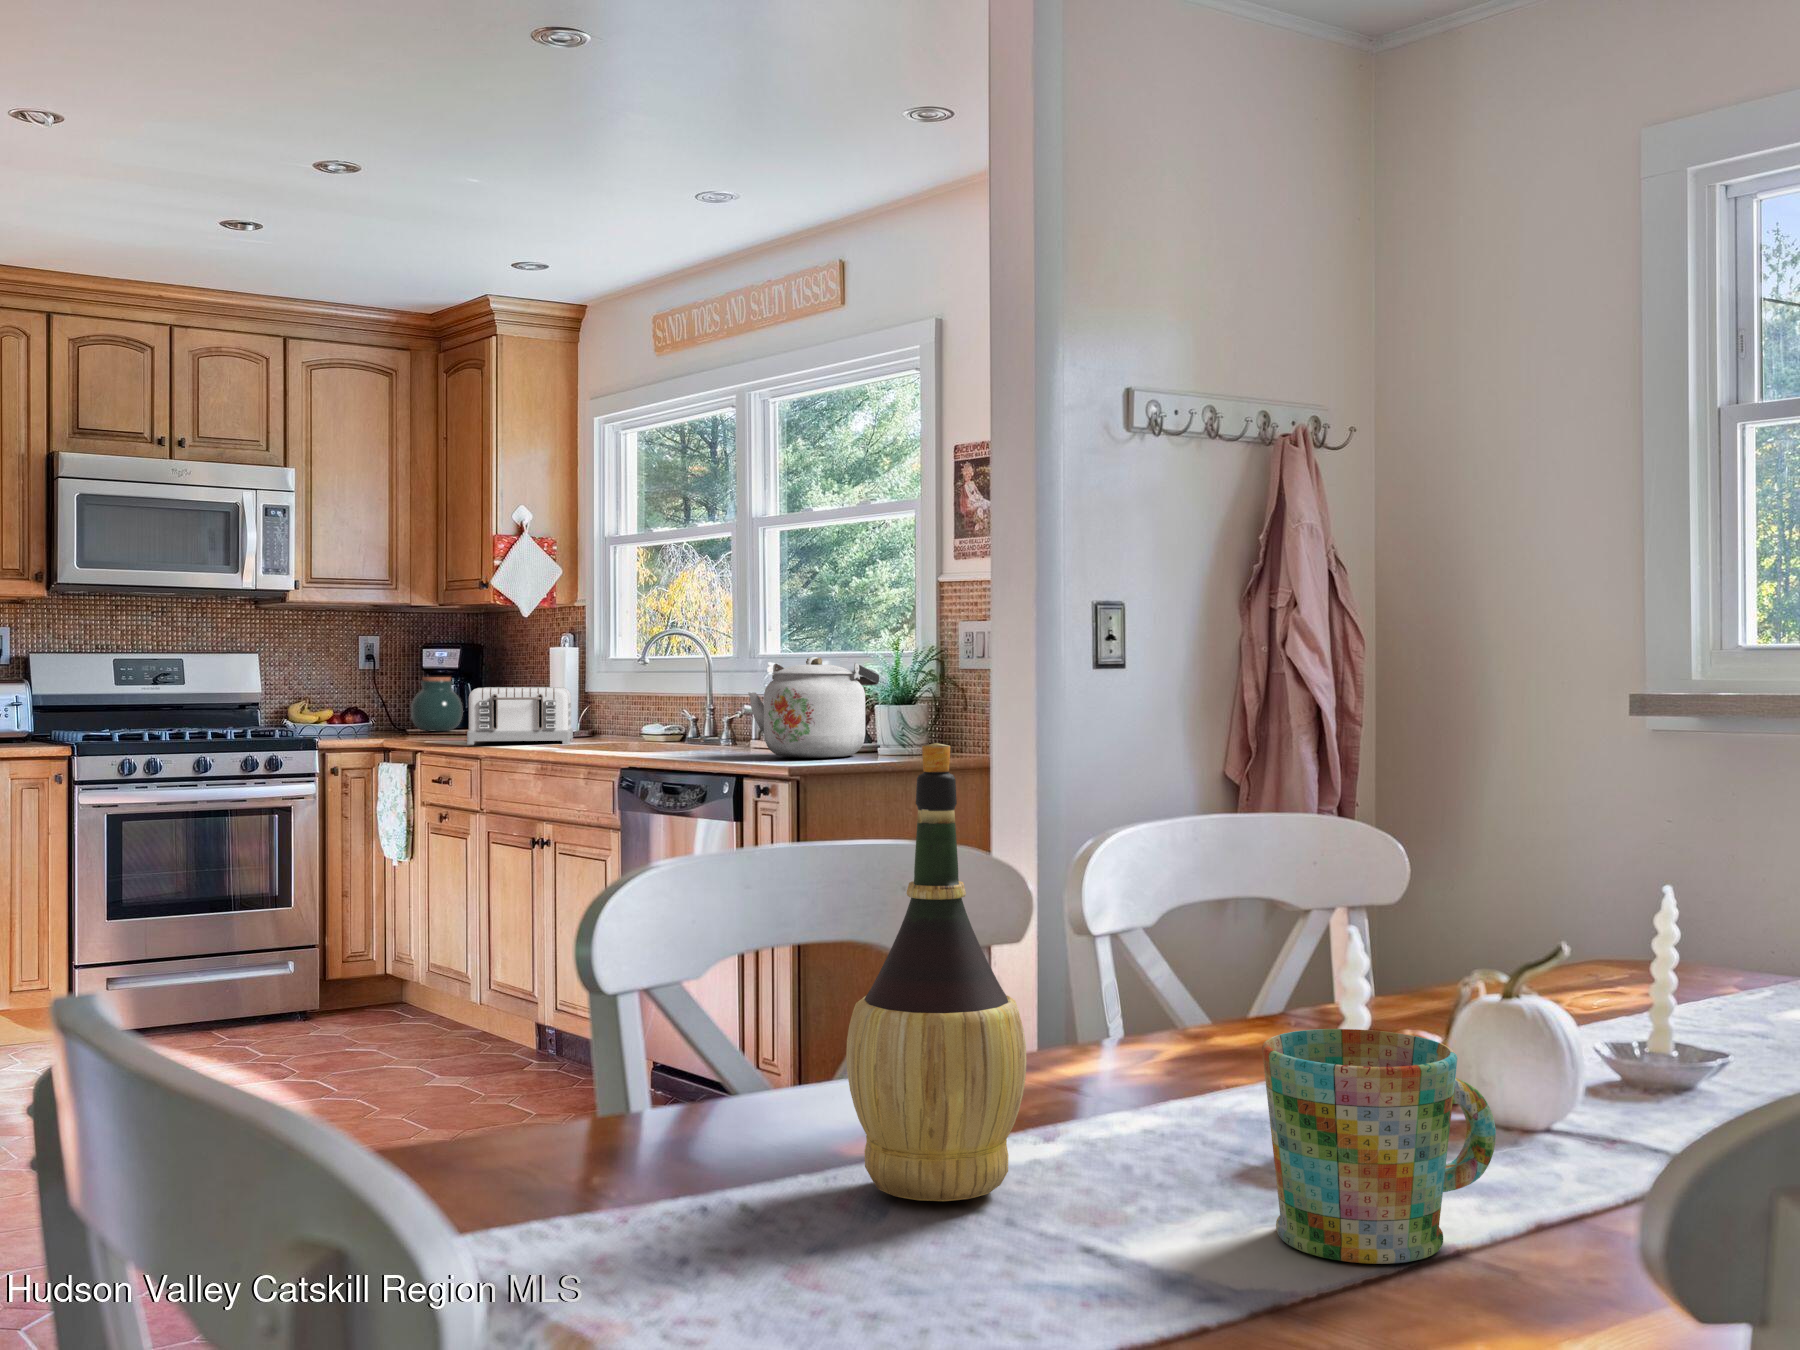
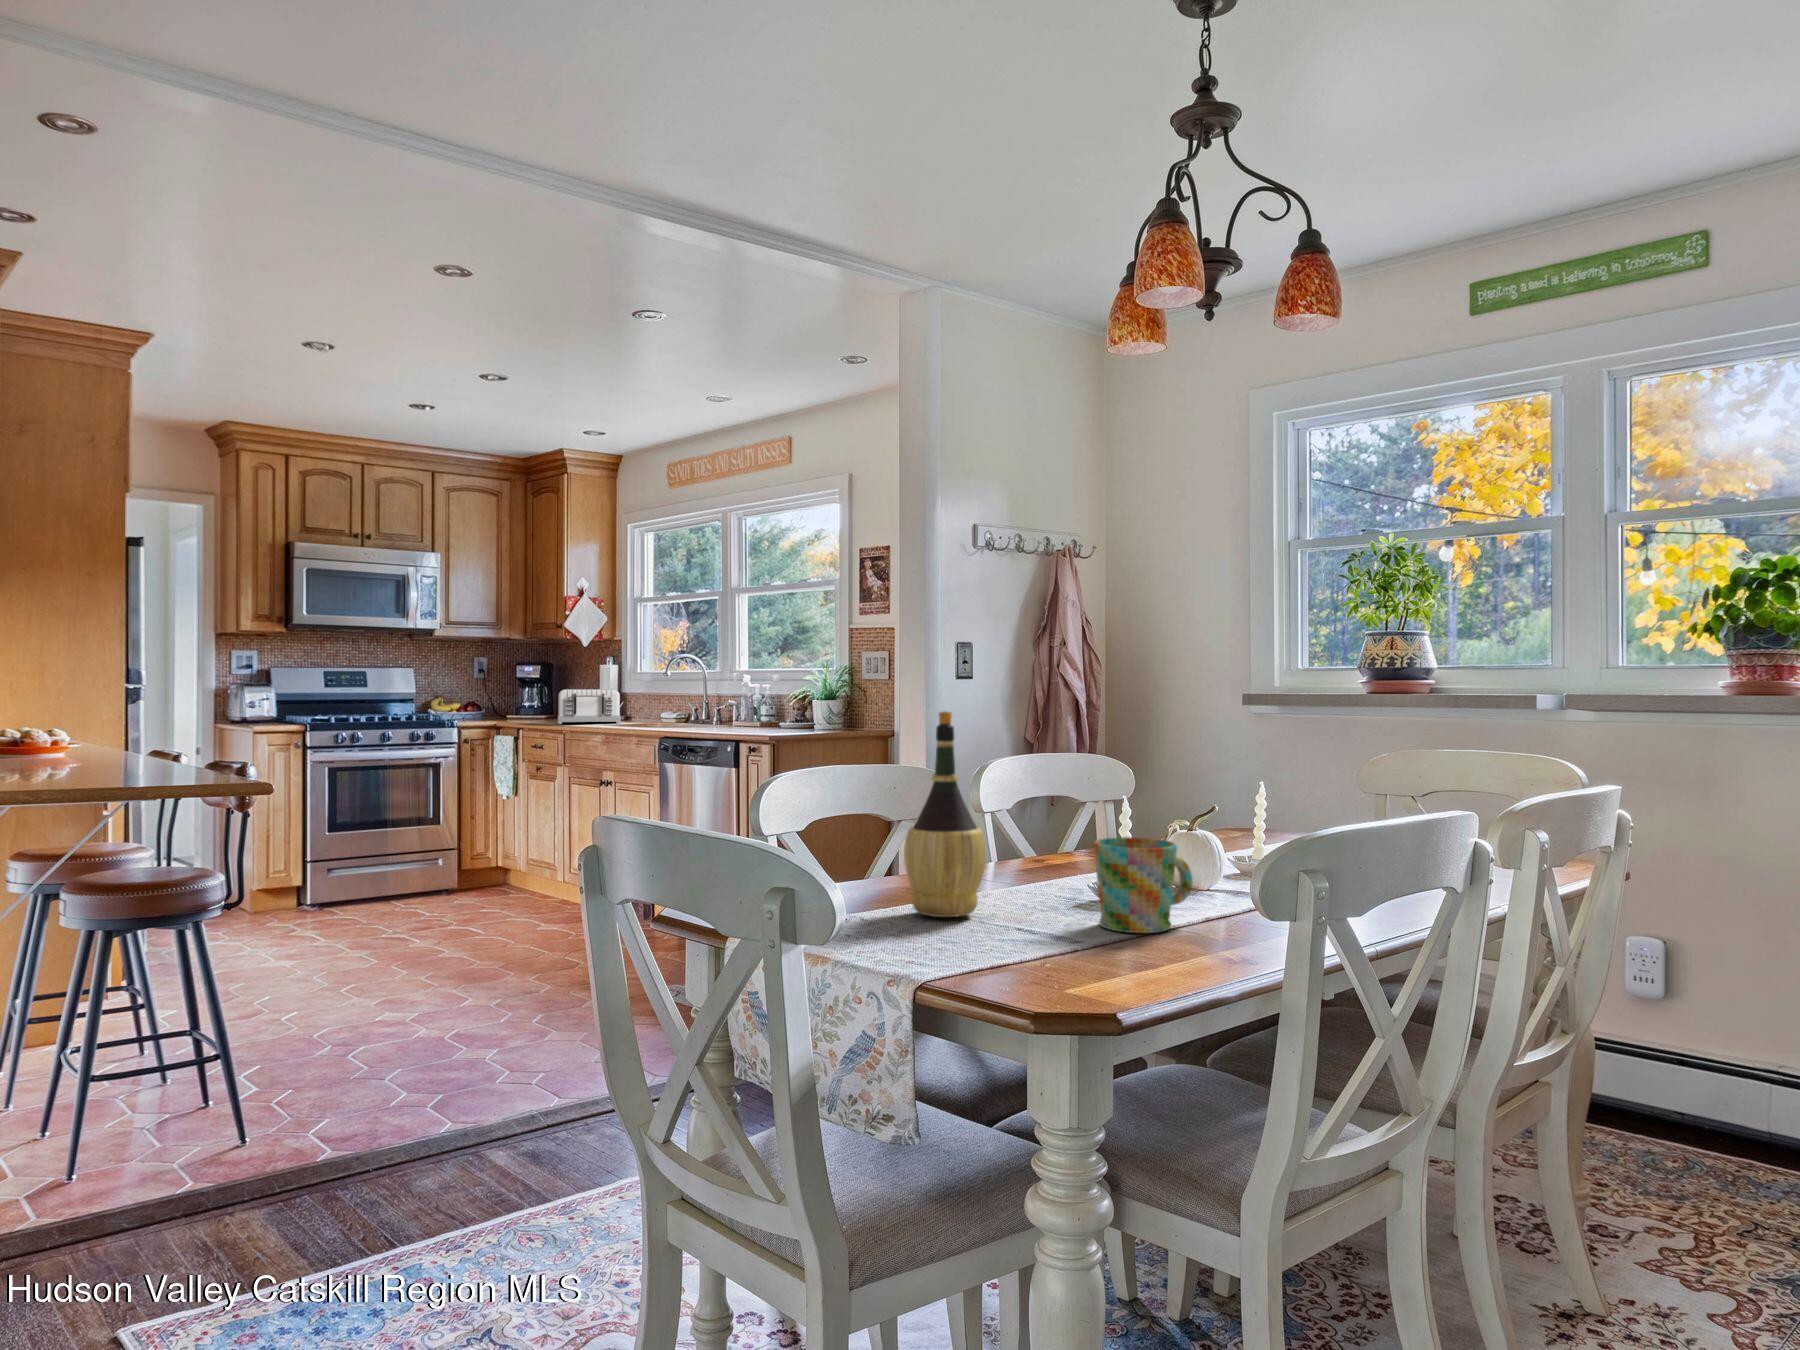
kettle: present [748,657,879,758] -> none [739,672,817,730]
jar: present [411,677,462,731] -> none [511,683,543,717]

